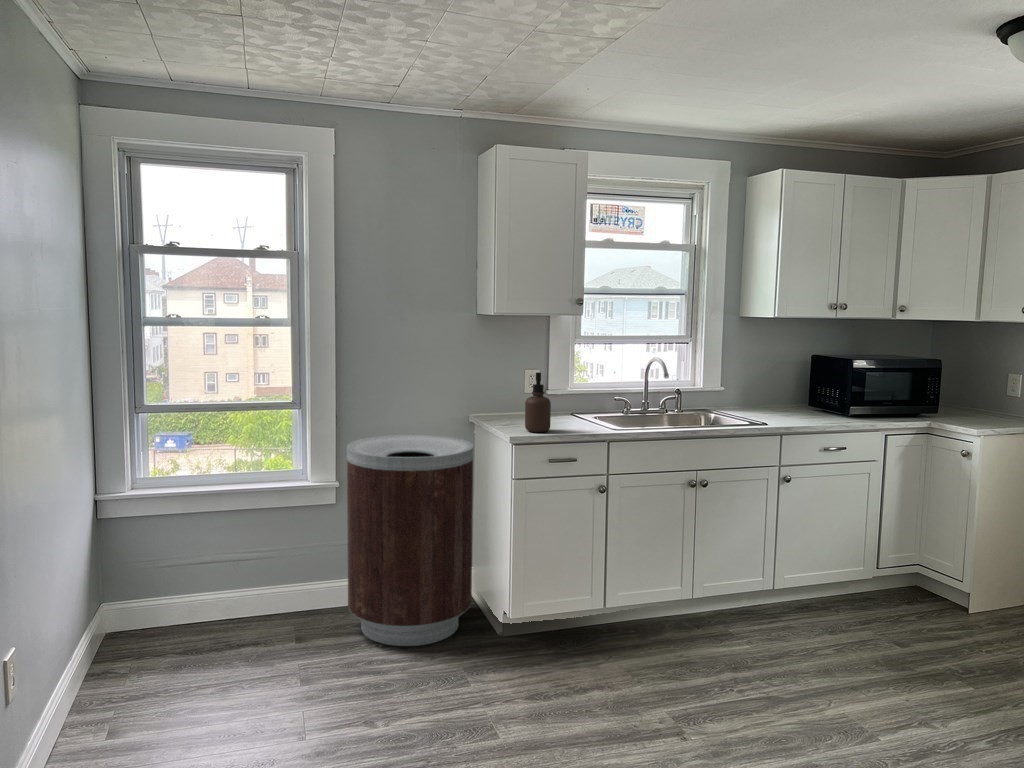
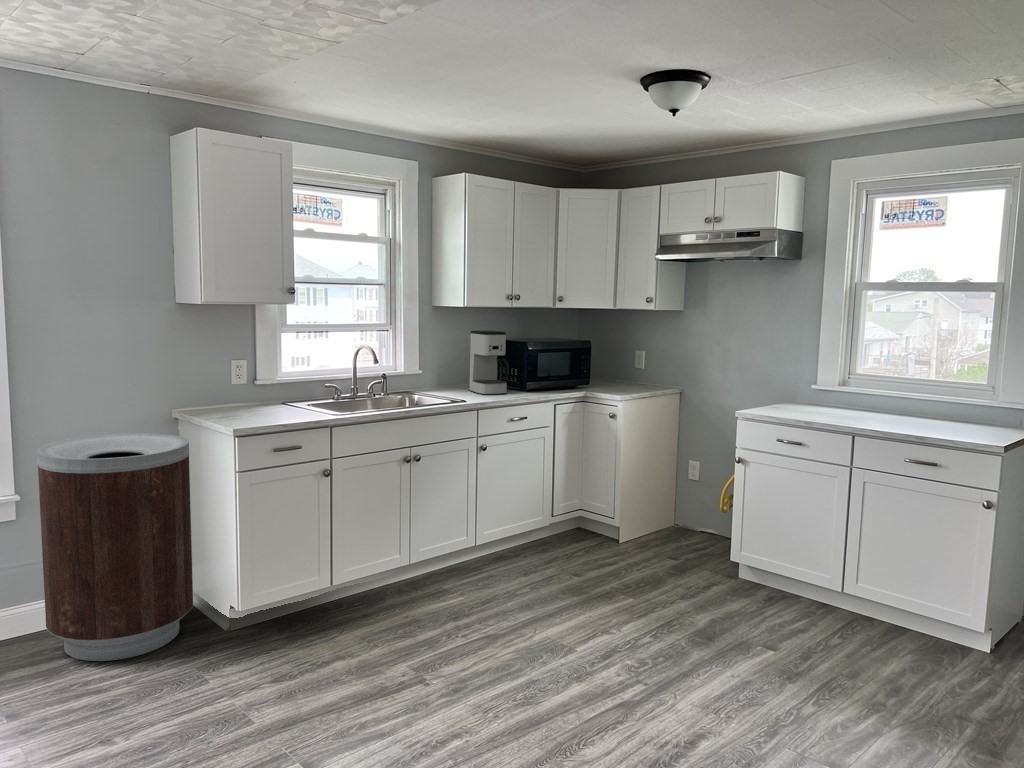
coffee maker: none [780,345,829,419] -> present [469,331,509,395]
soap dispenser: present [525,372,551,432] -> none [243,362,270,422]

